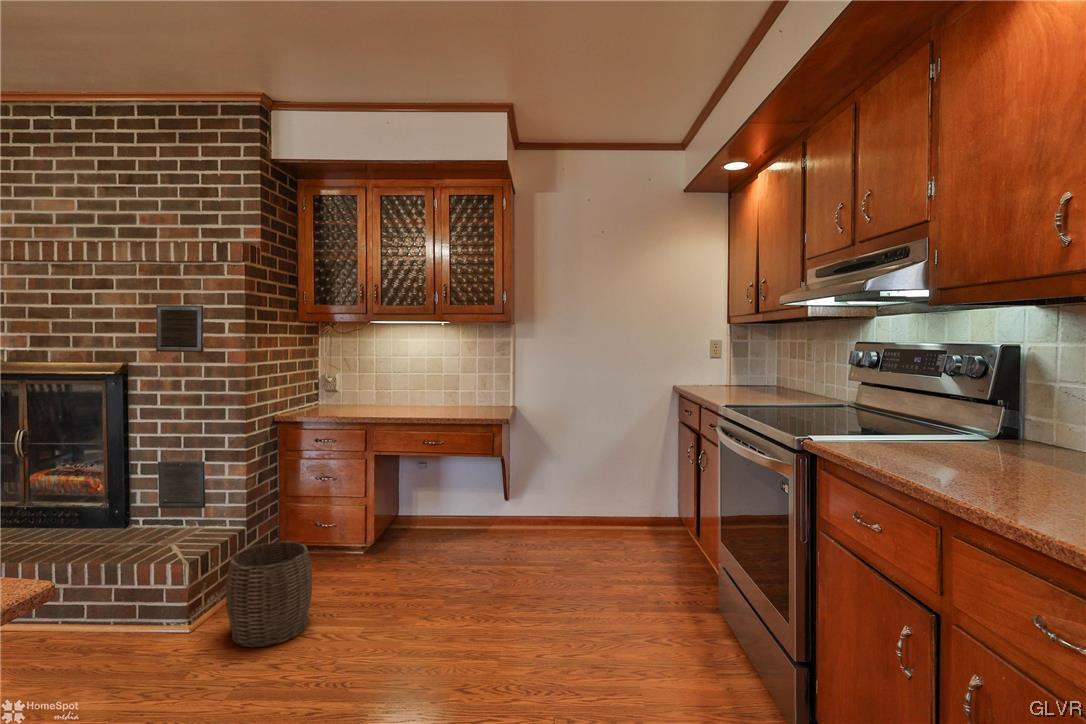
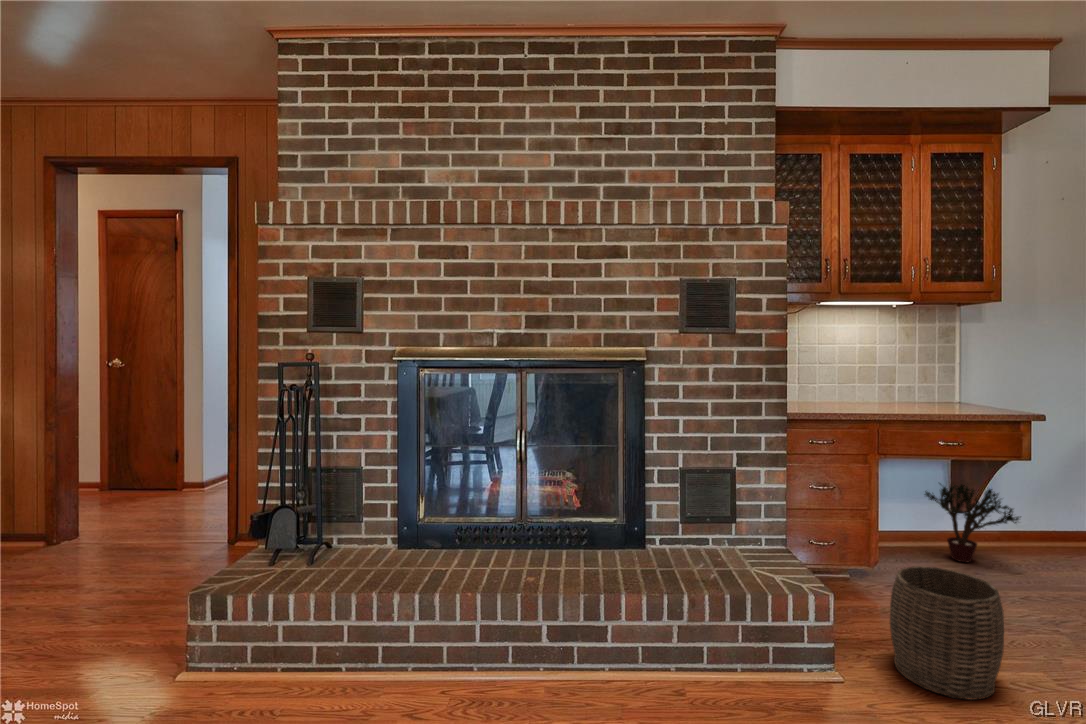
potted plant: none [453,473,511,542] -> present [925,484,1019,562]

